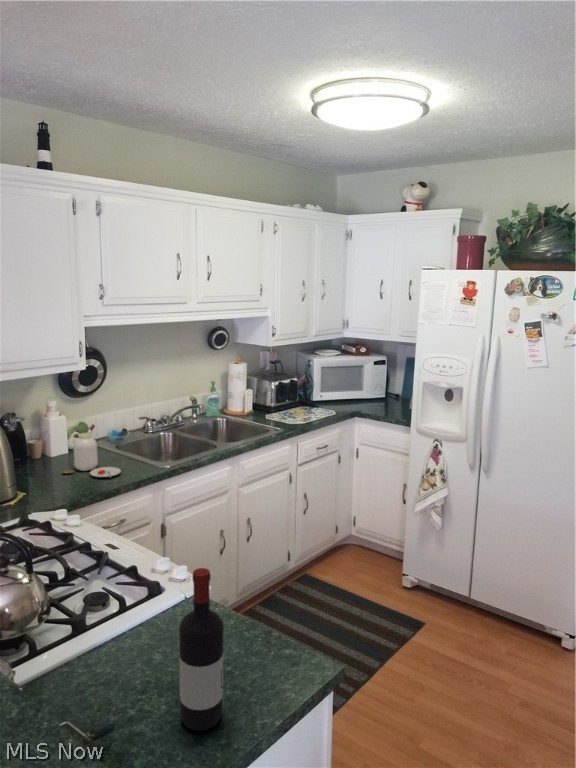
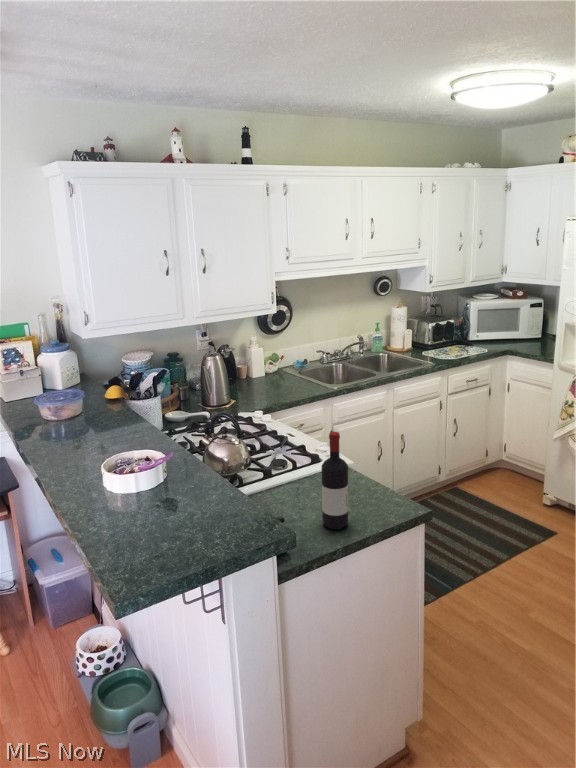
jar: present [62,433,121,477] -> none [260,360,301,393]

